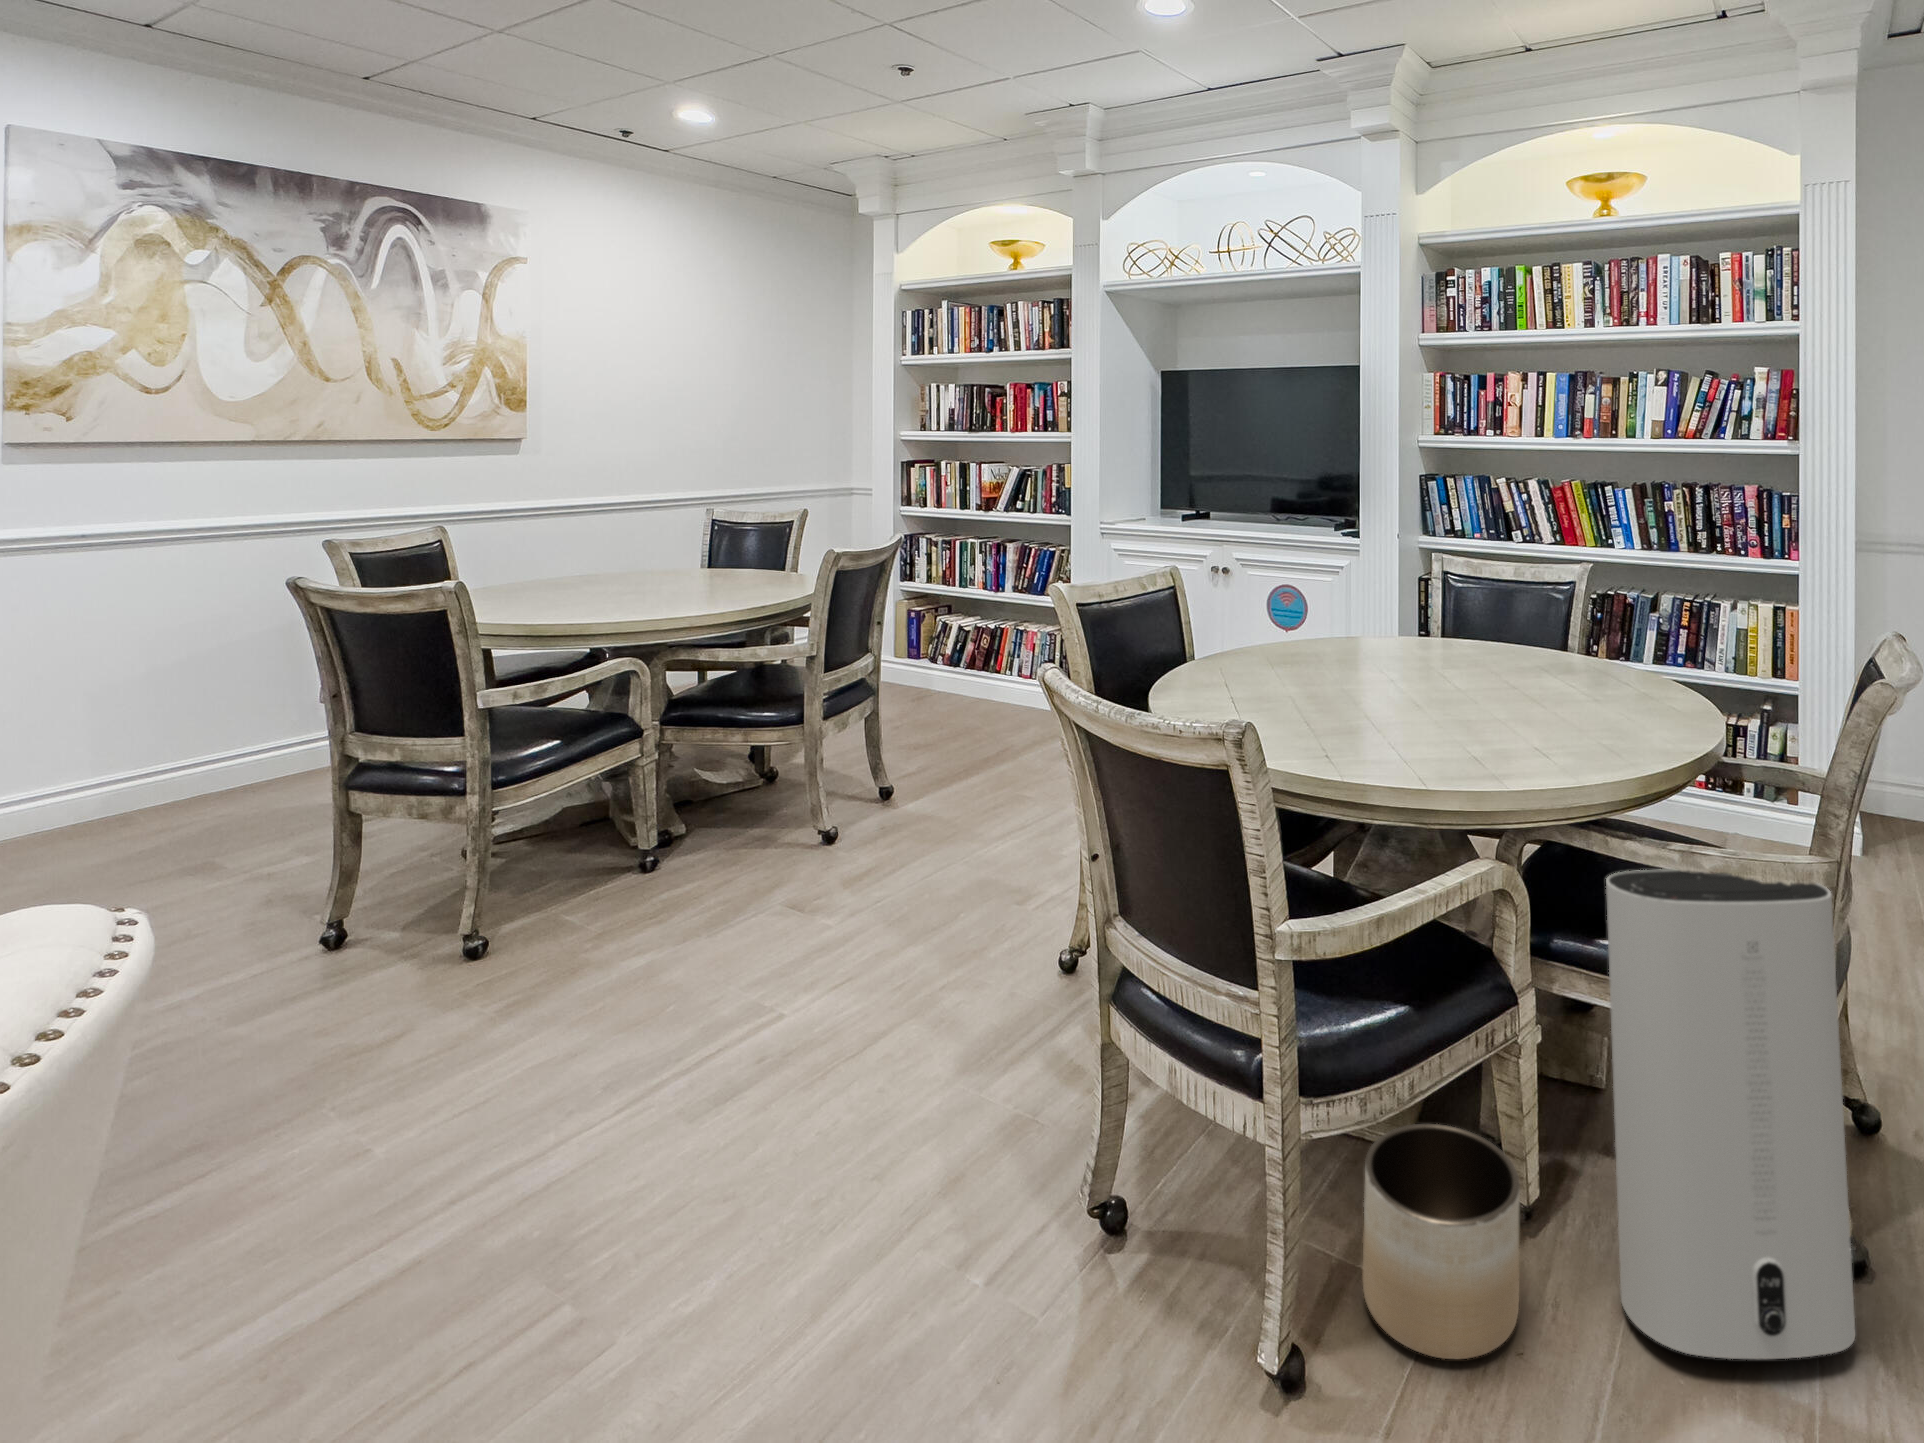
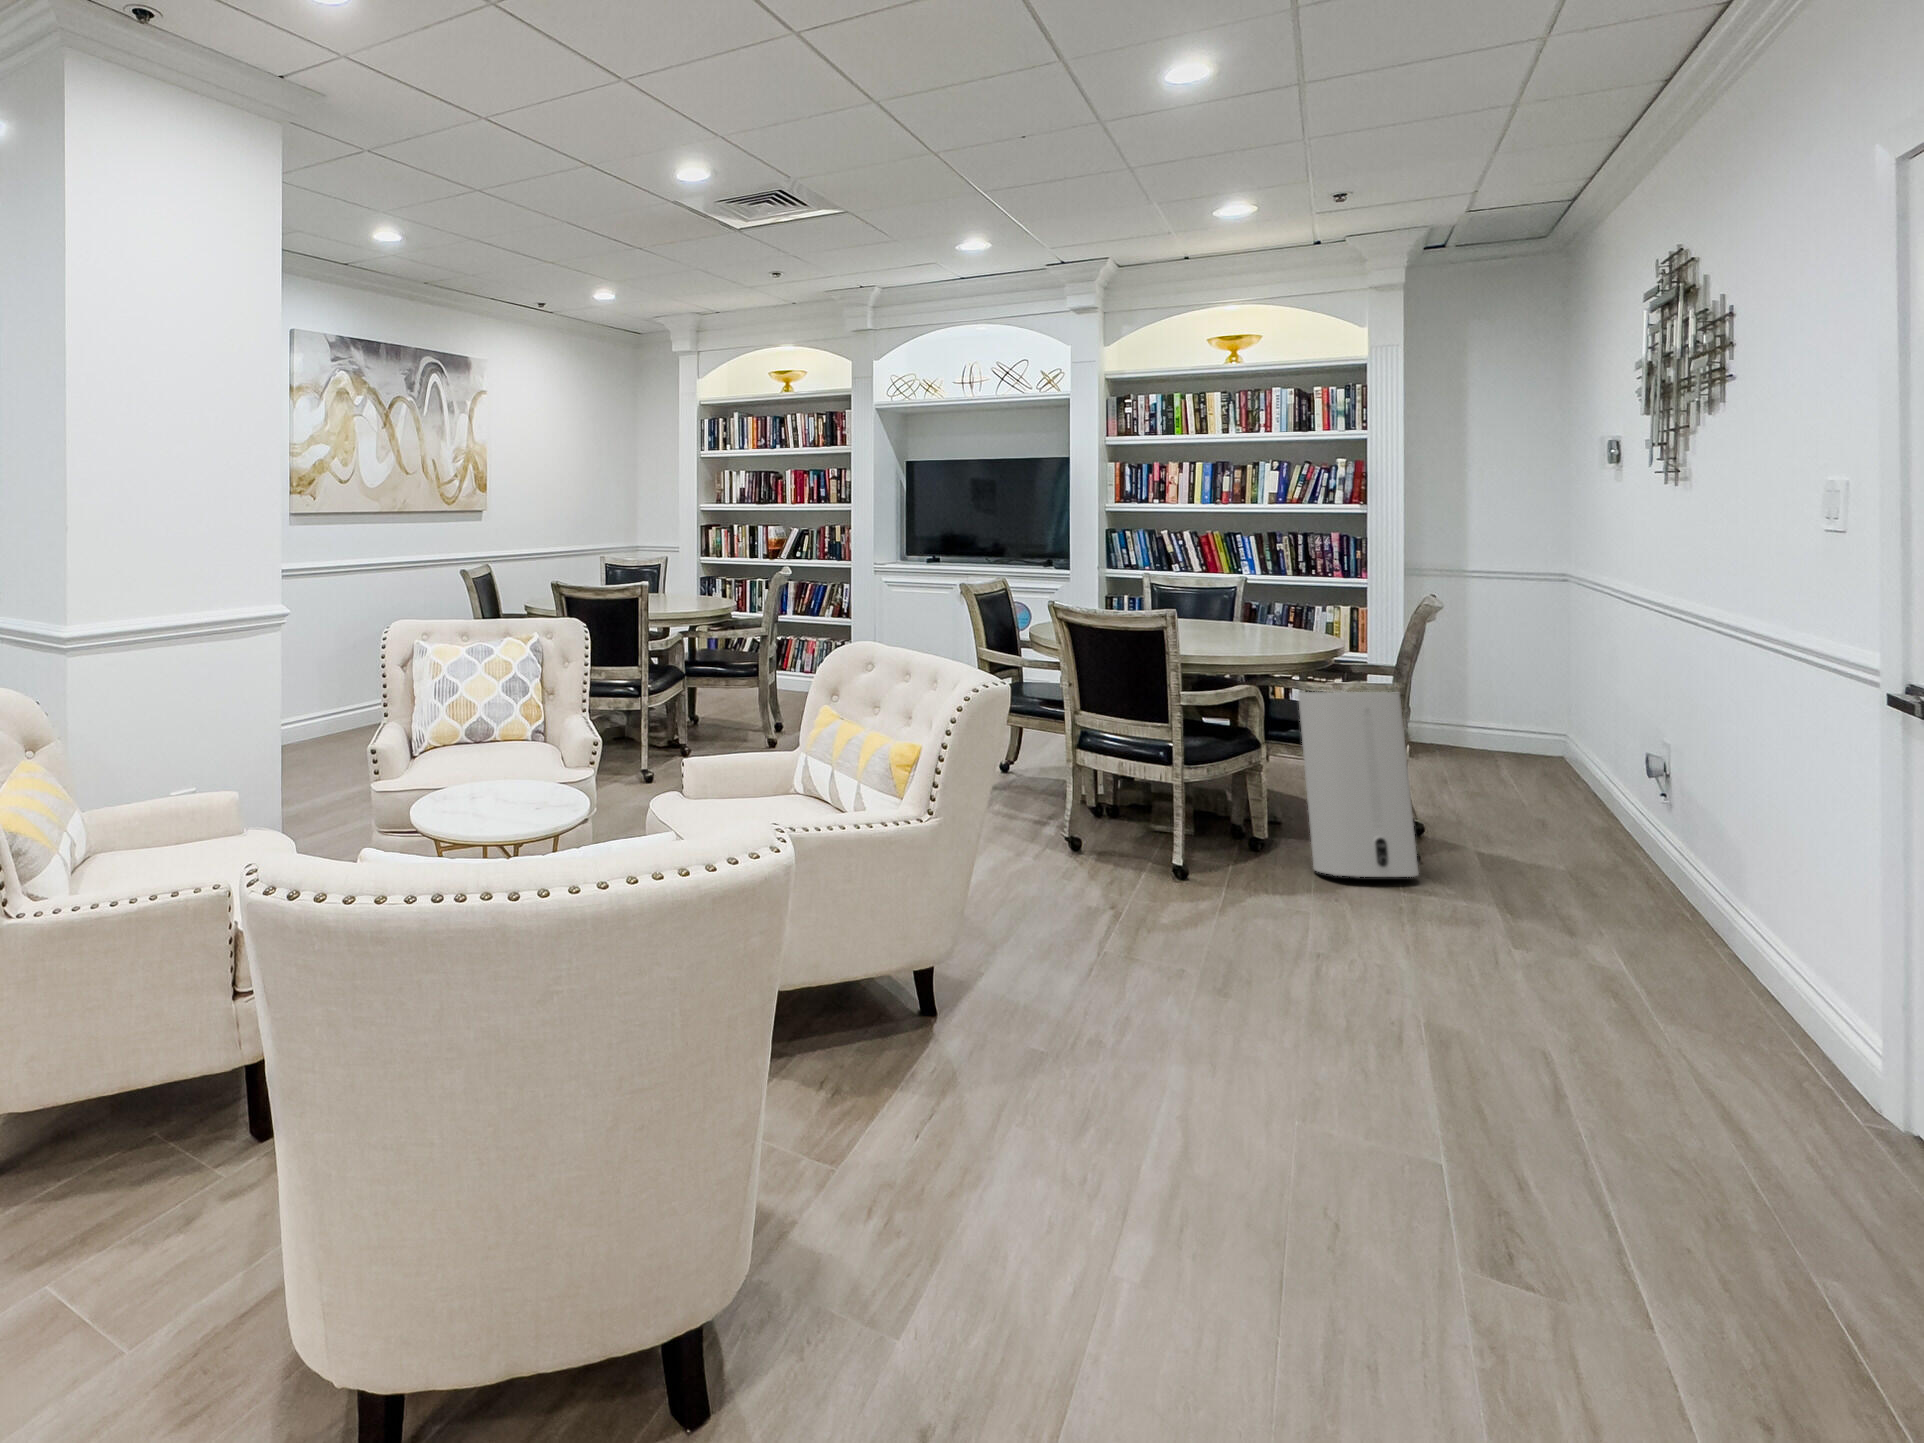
planter: present [1362,1124,1520,1359] -> none [1198,804,1271,880]

